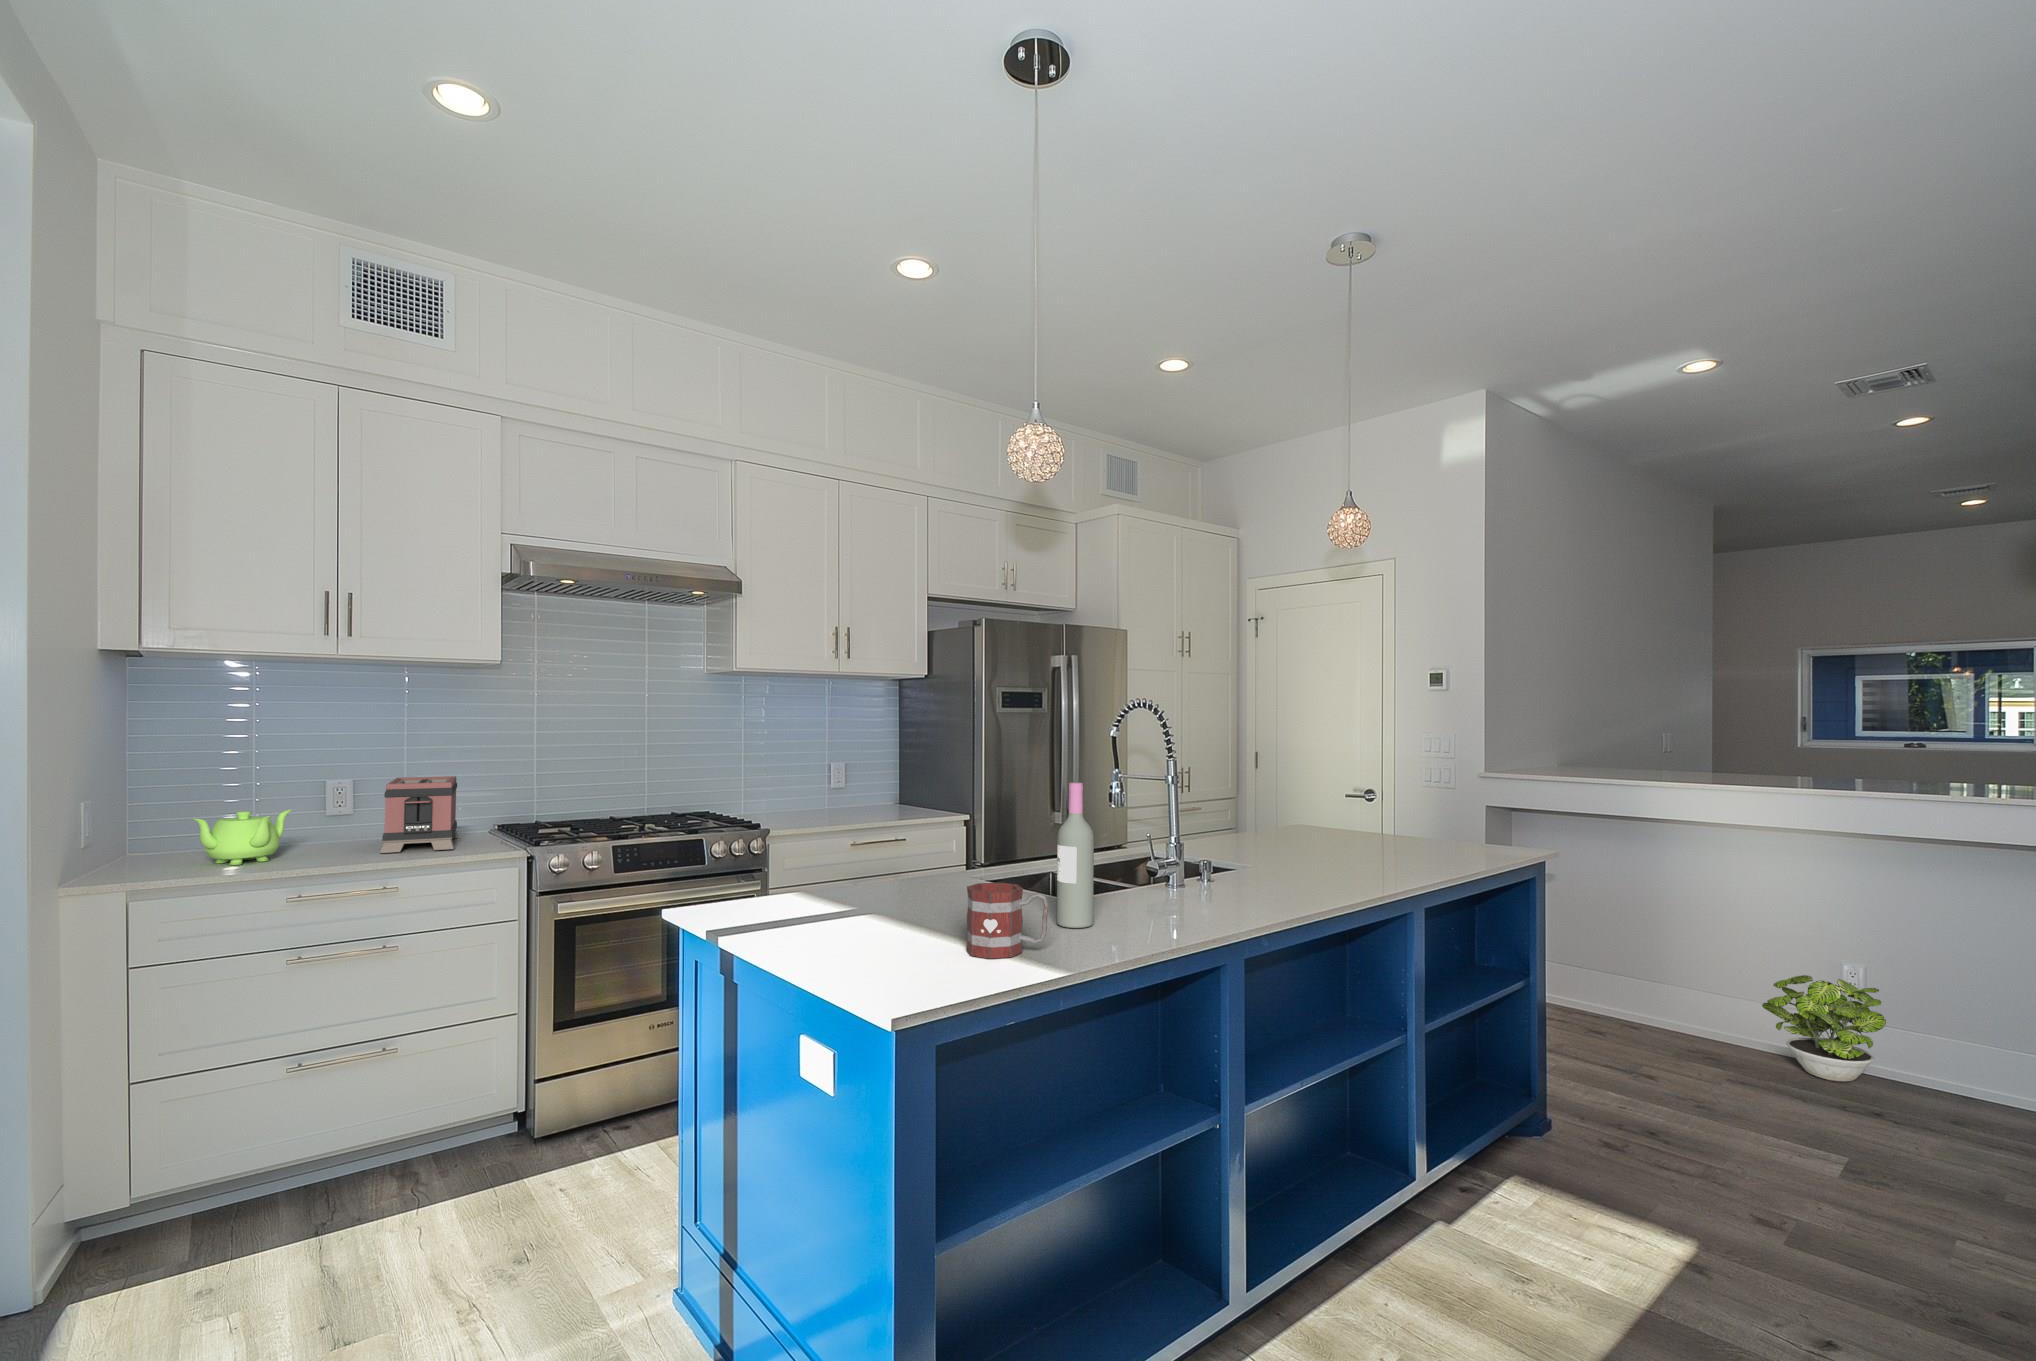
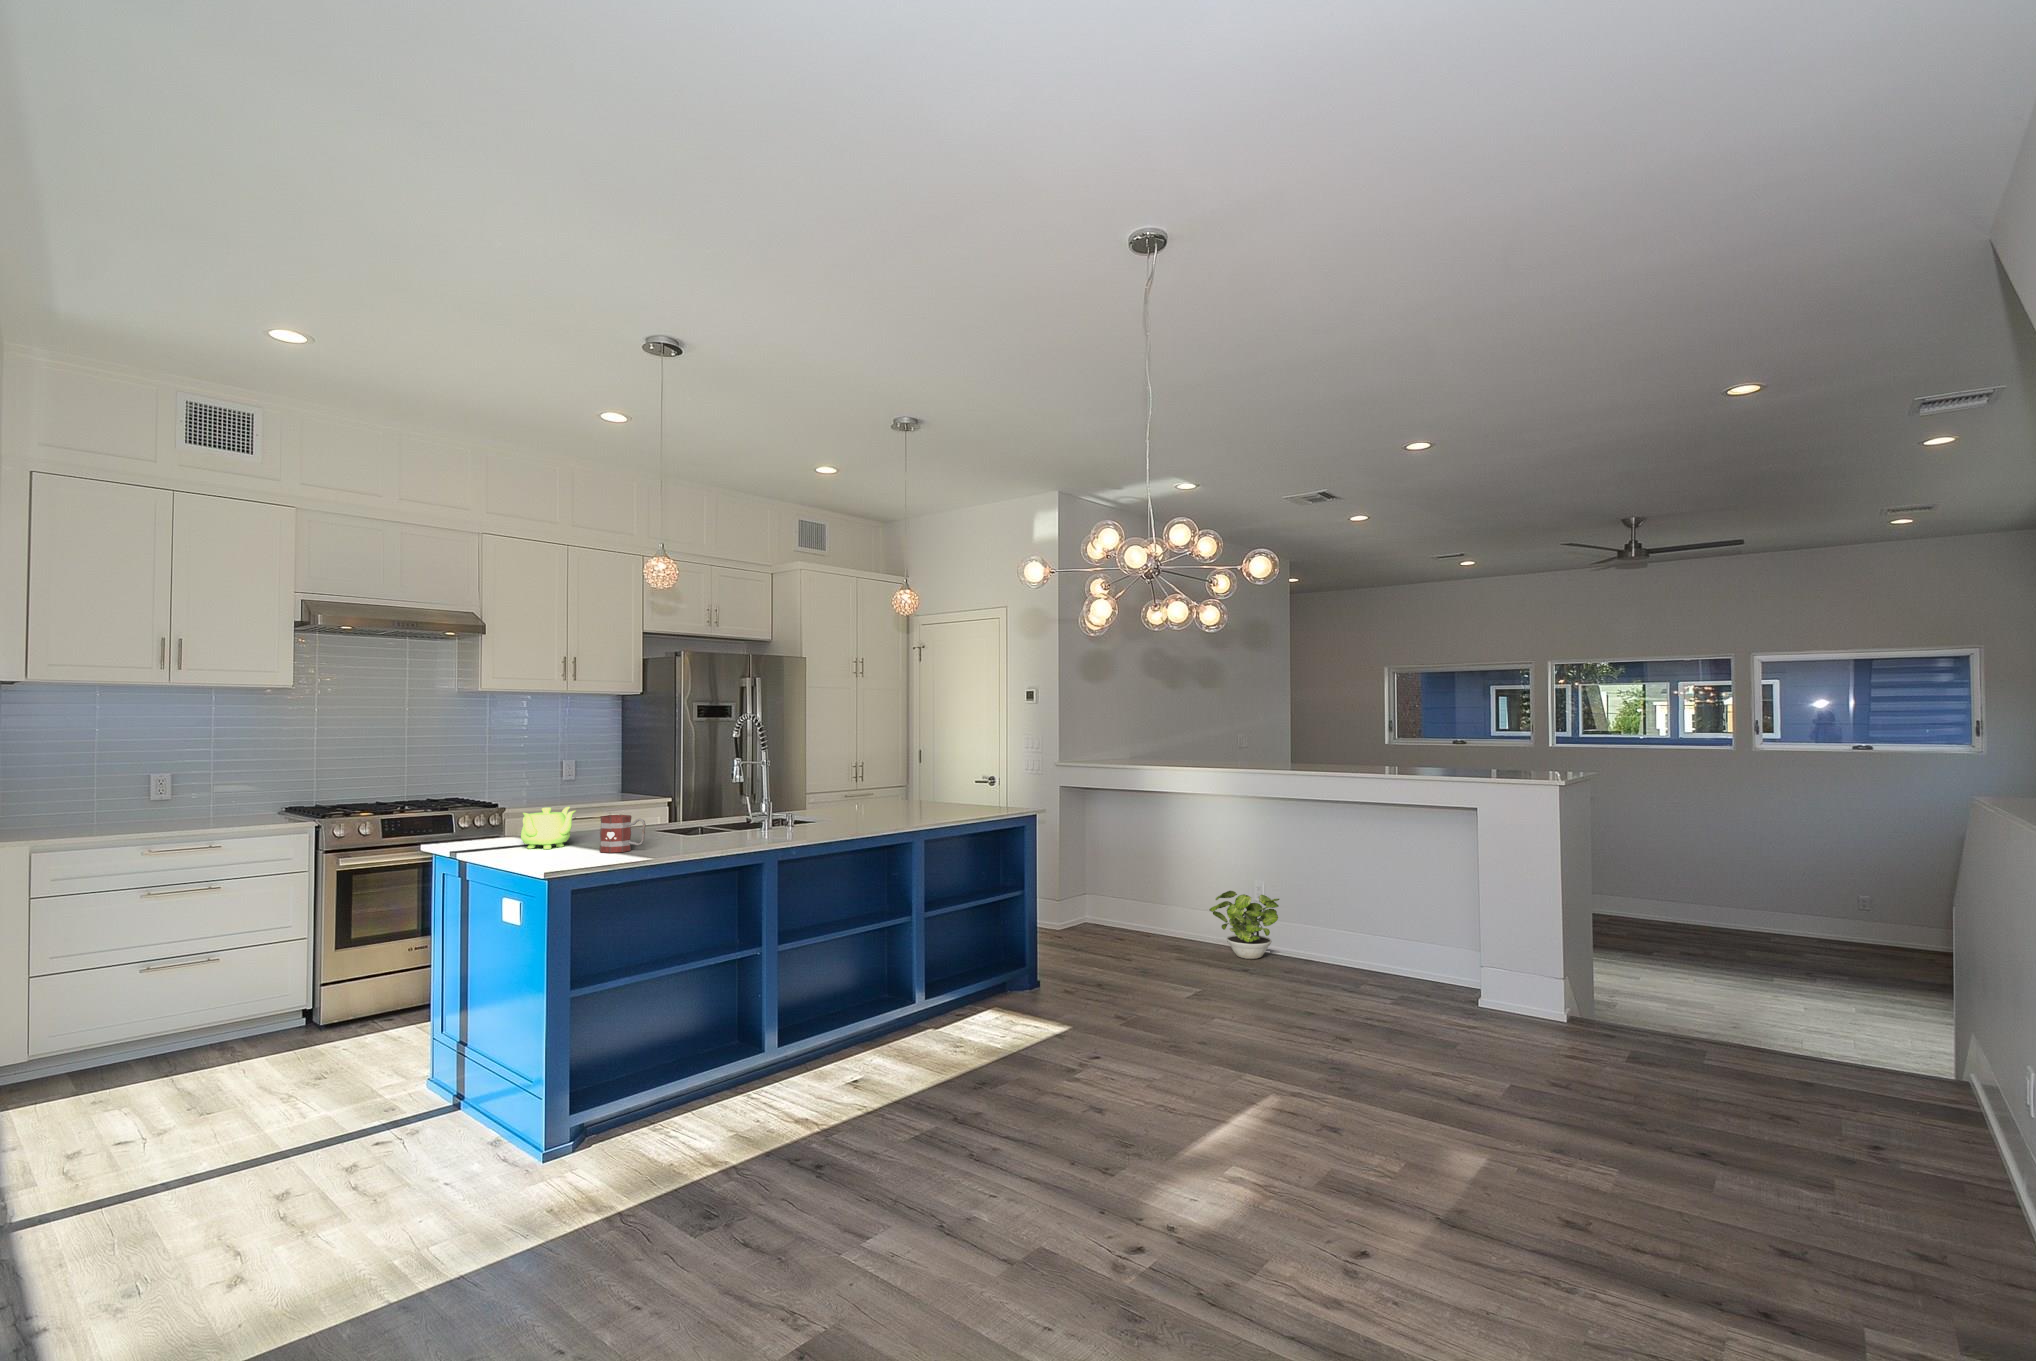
toaster: present [380,776,459,853] -> none [201,771,258,824]
wine bottle: present [1057,782,1094,928] -> none [664,761,686,843]
teapot: present [193,810,292,865] -> present [521,807,575,849]

